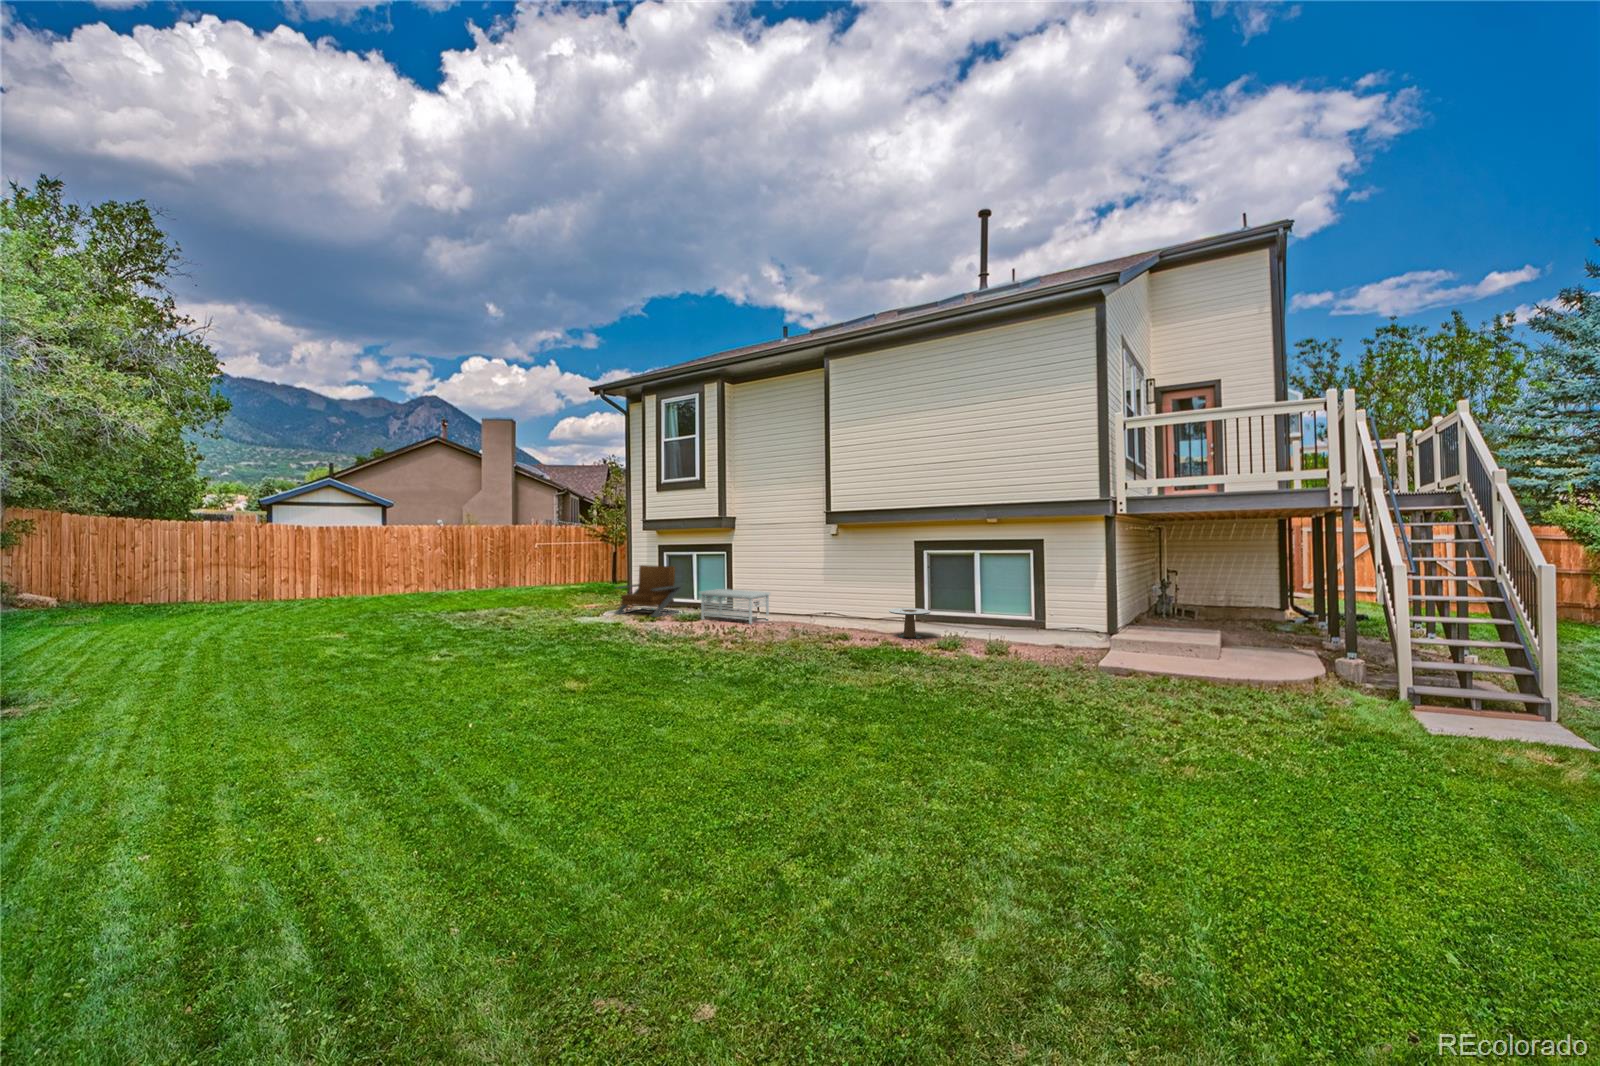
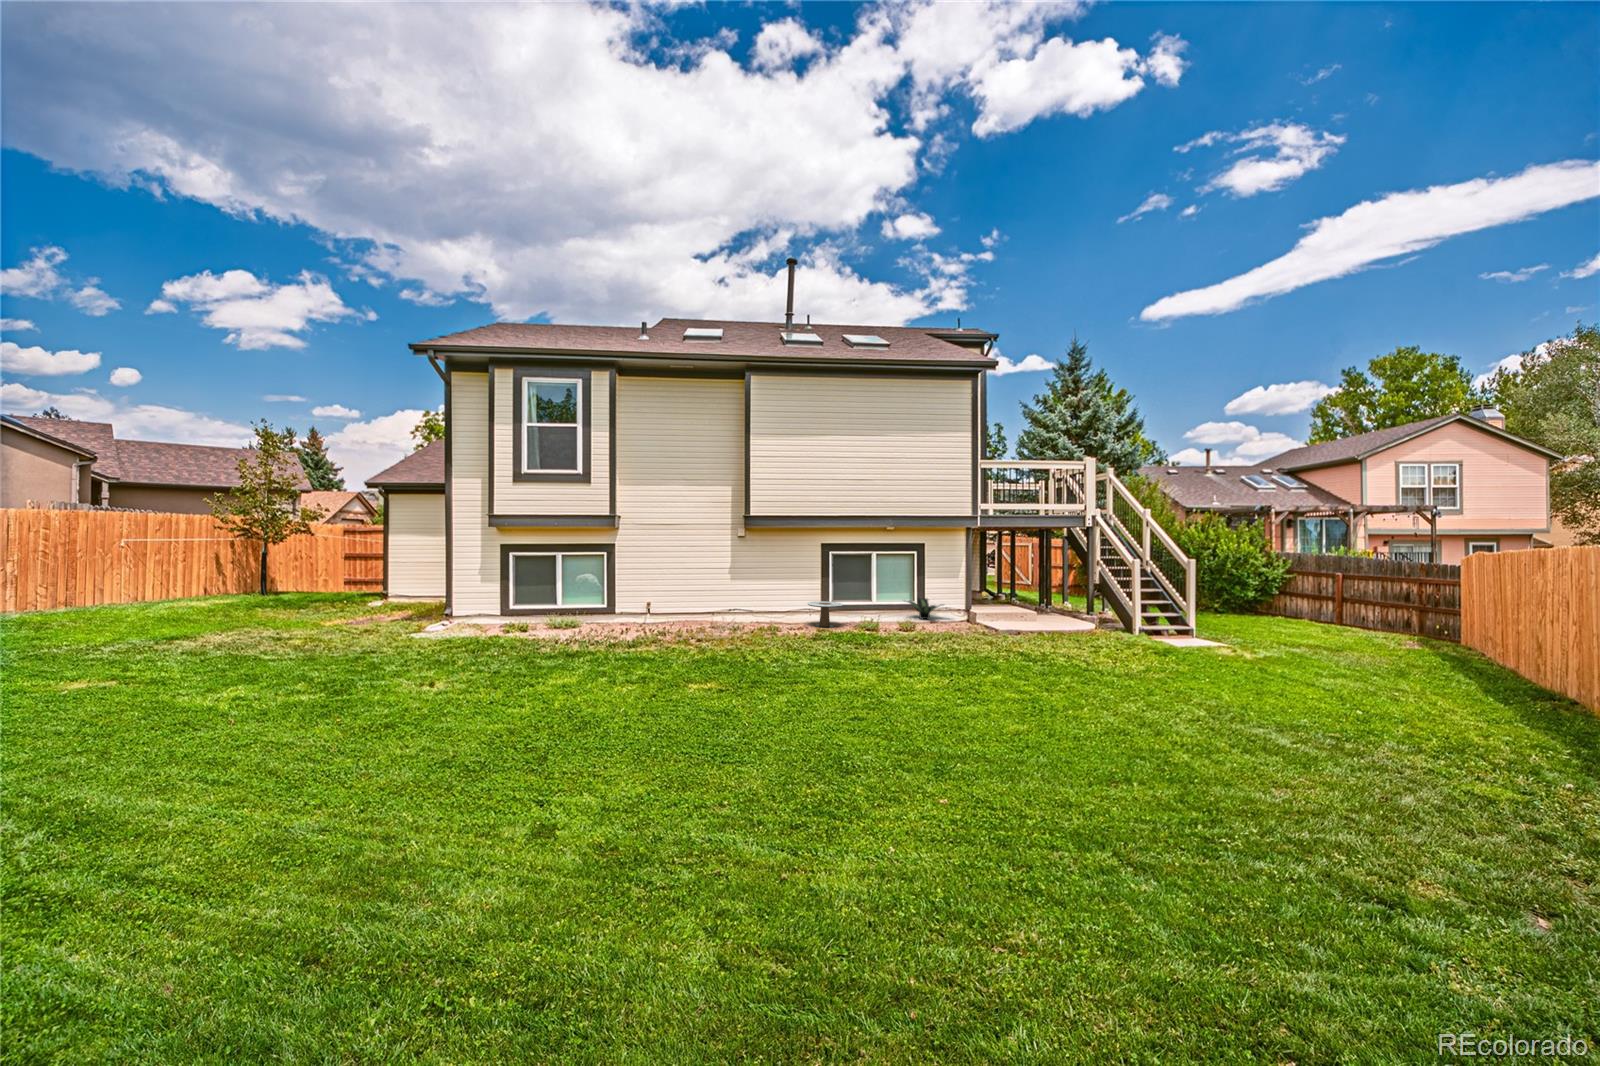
lounge chair: present [615,565,682,617] -> none [465,570,542,631]
storage bench: present [699,589,770,624] -> none [593,593,667,628]
potted plant: none [998,611,1058,639] -> present [907,598,941,619]

